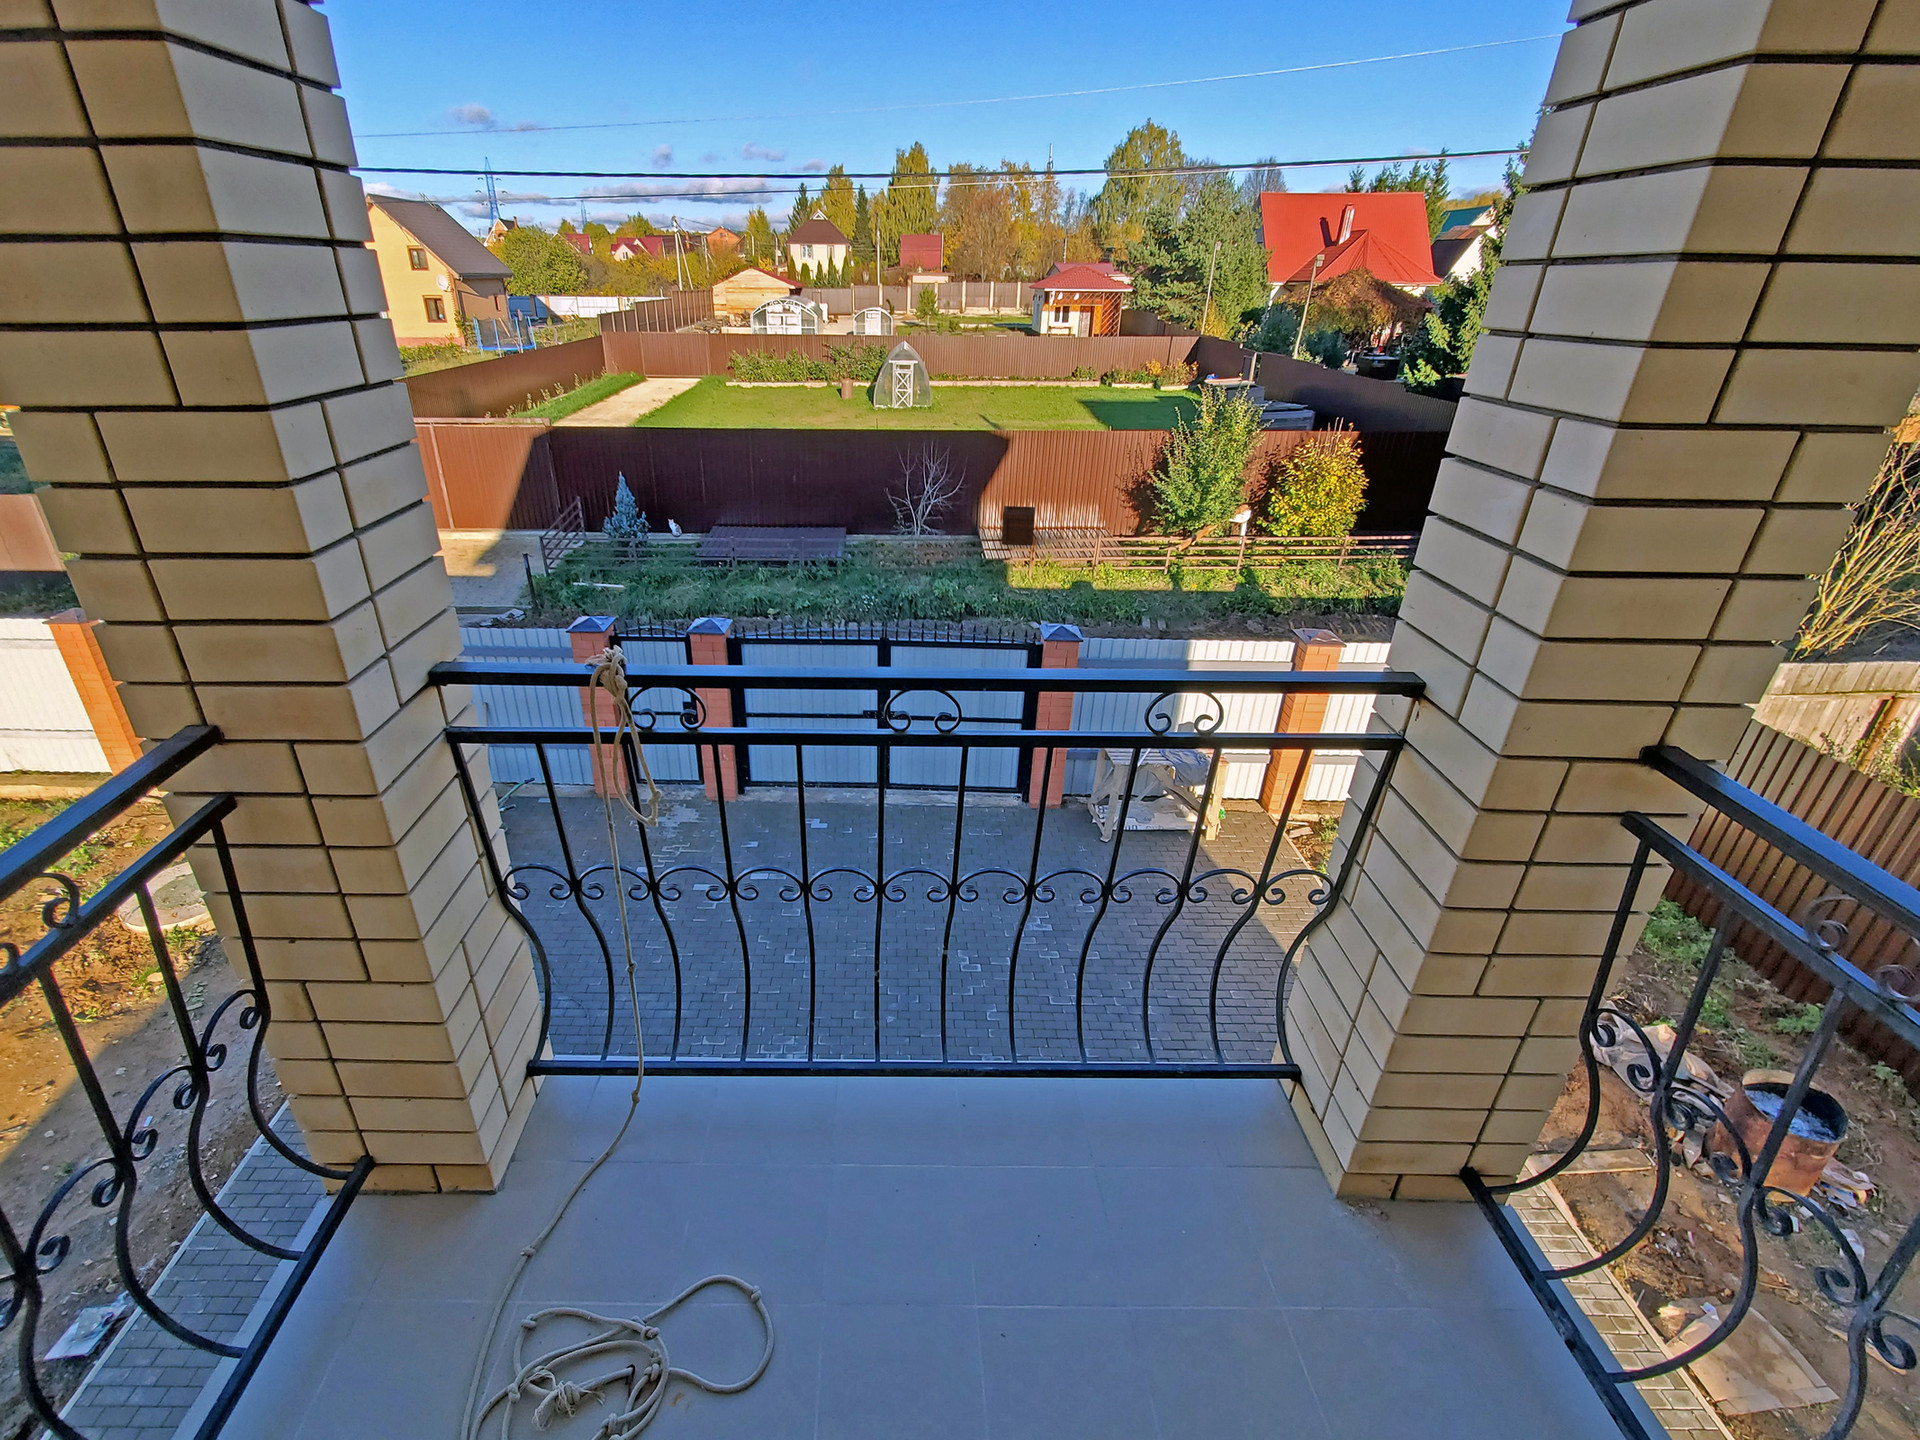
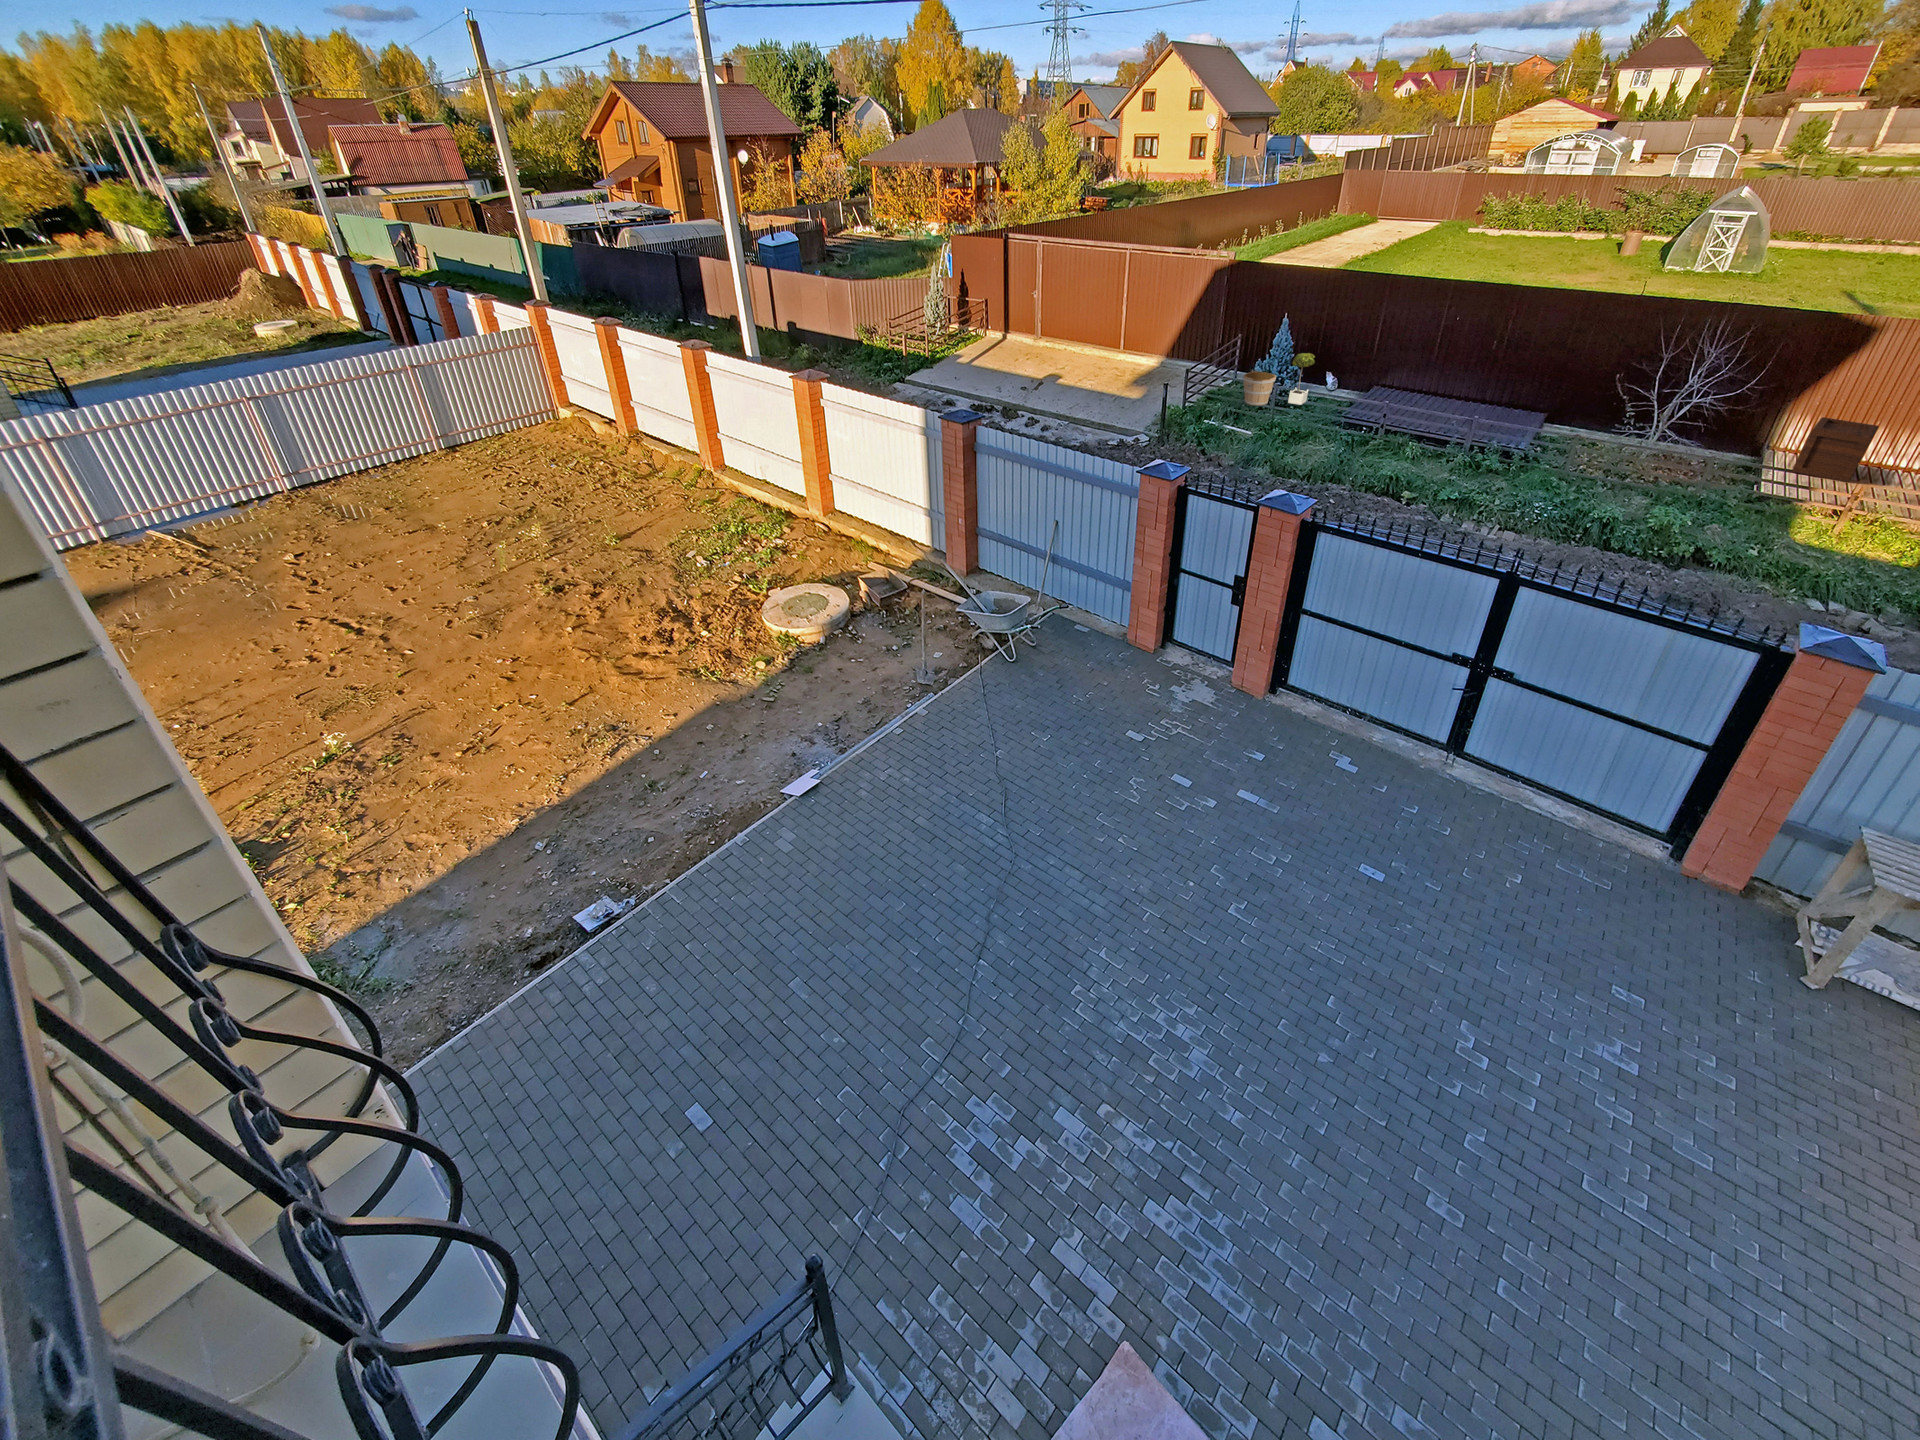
potted tree: none [635,508,658,552] -> present [1288,353,1315,405]
wooden bucket: none [595,529,625,559] -> present [1243,371,1276,406]

